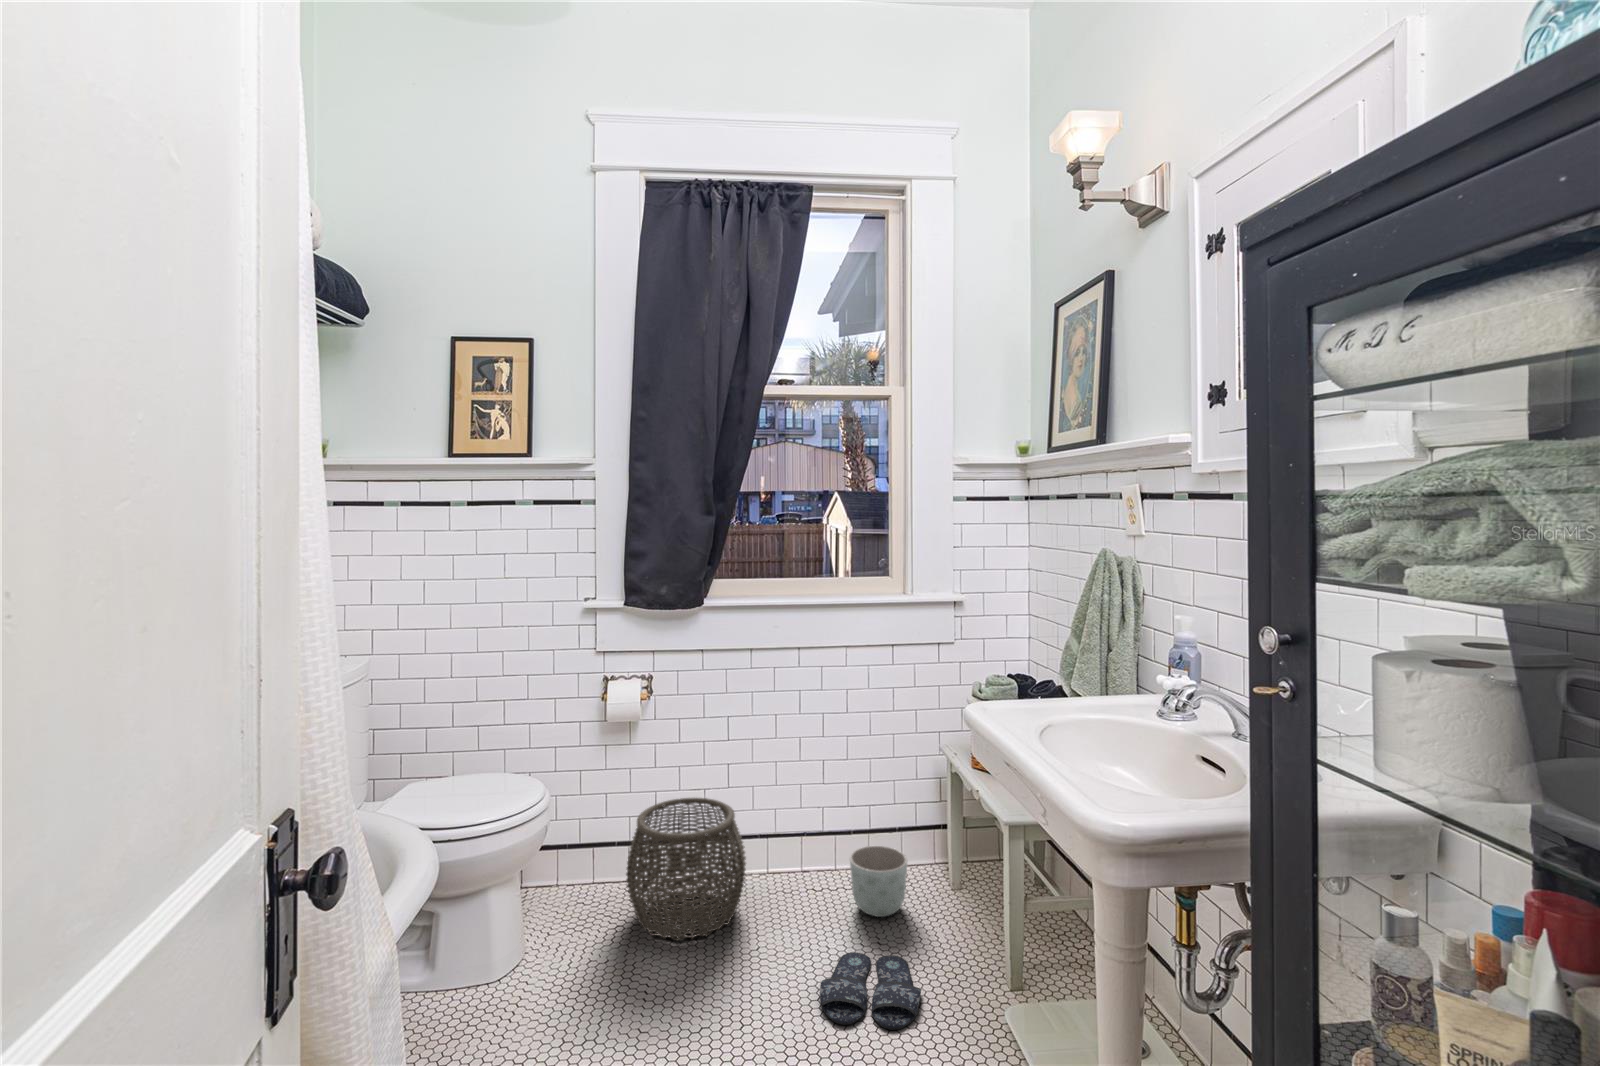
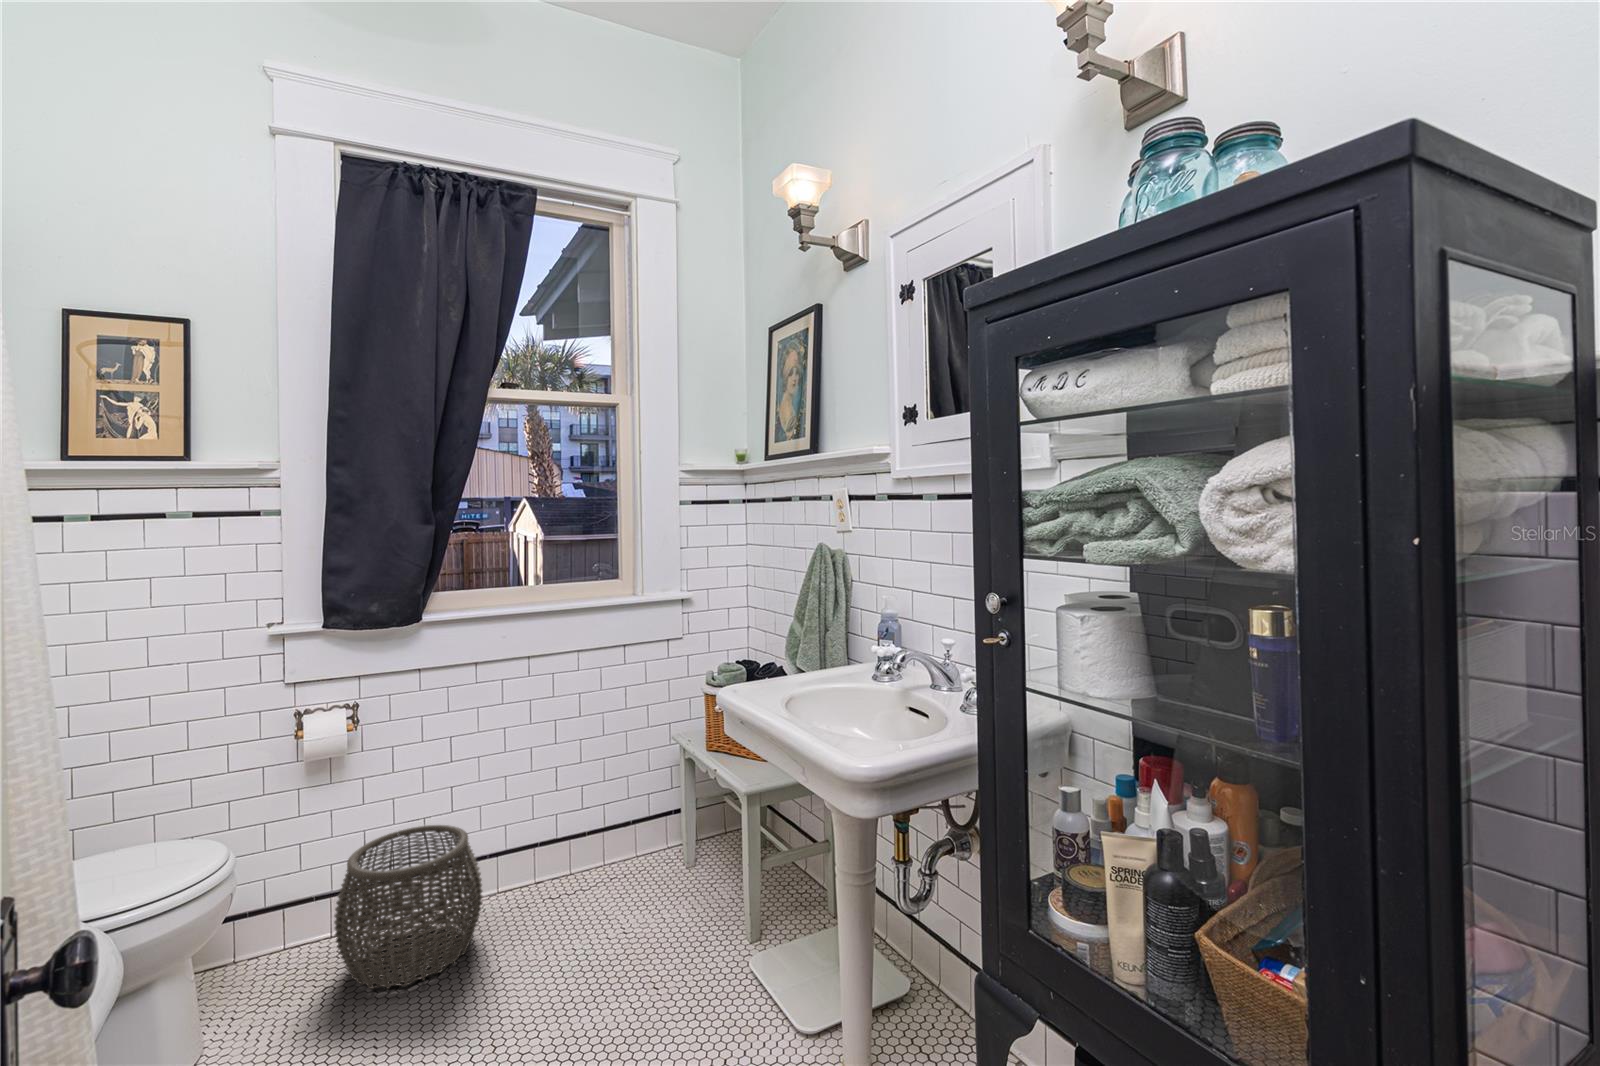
planter: present [850,846,907,917] -> none [594,838,652,907]
slippers: present [820,952,921,1030] -> none [577,939,677,1019]

